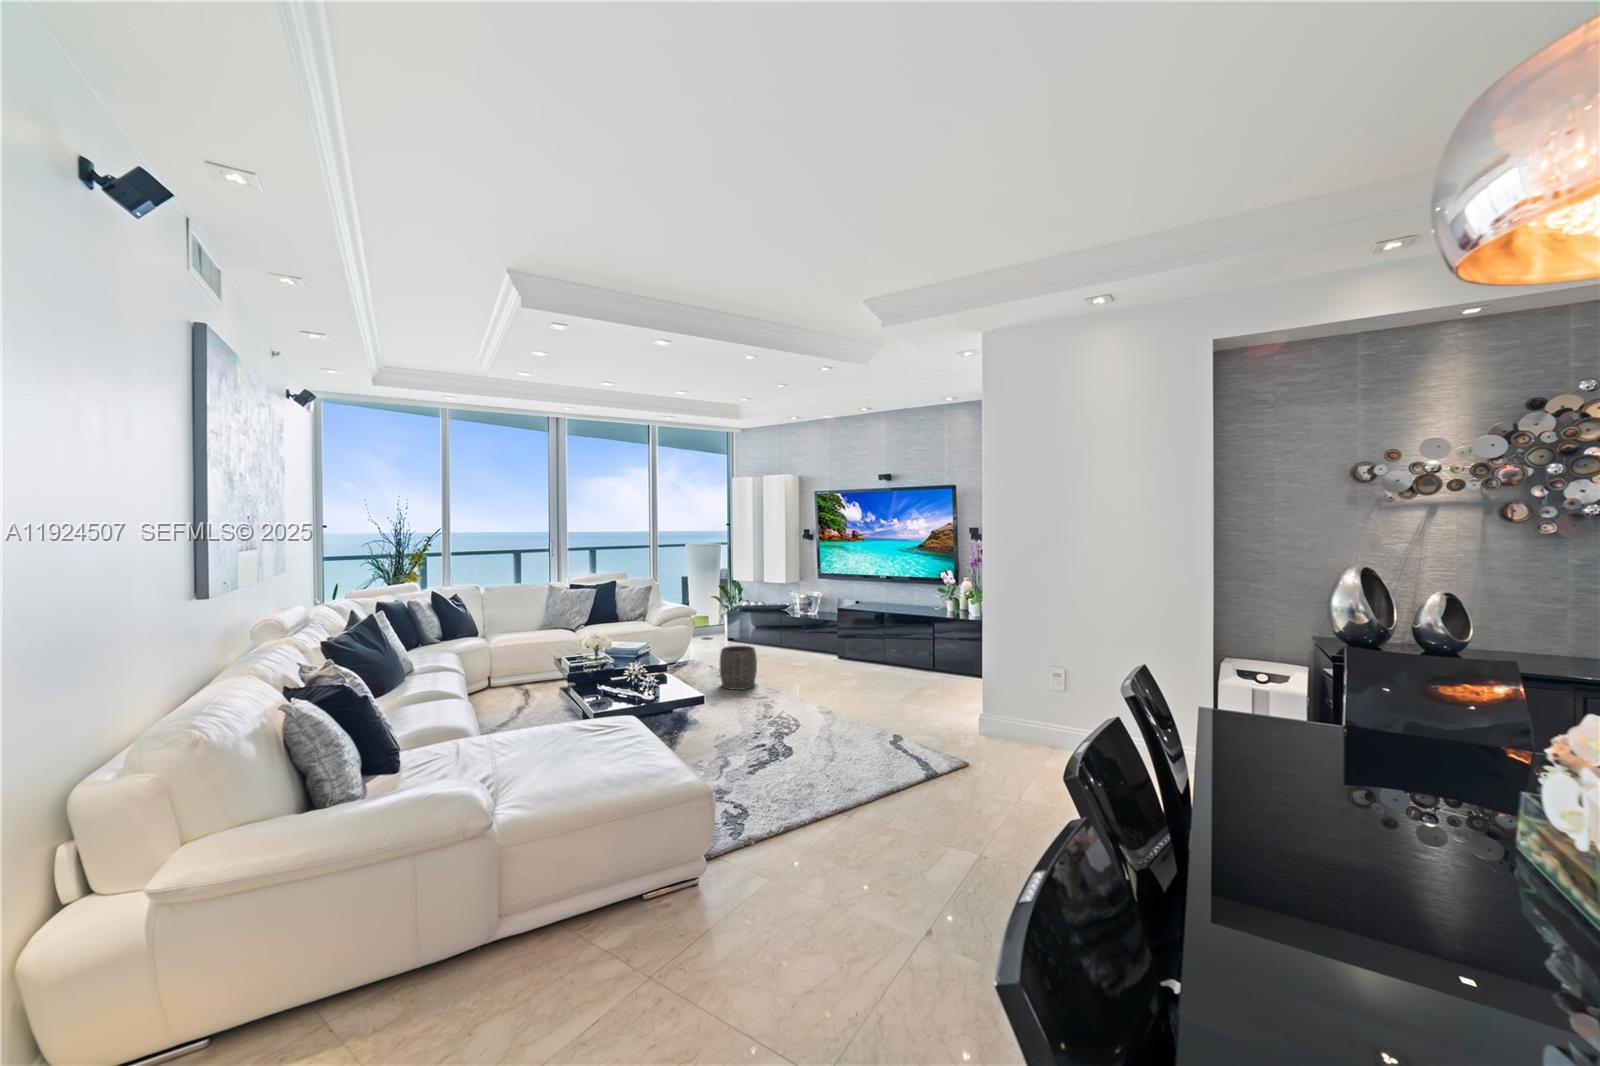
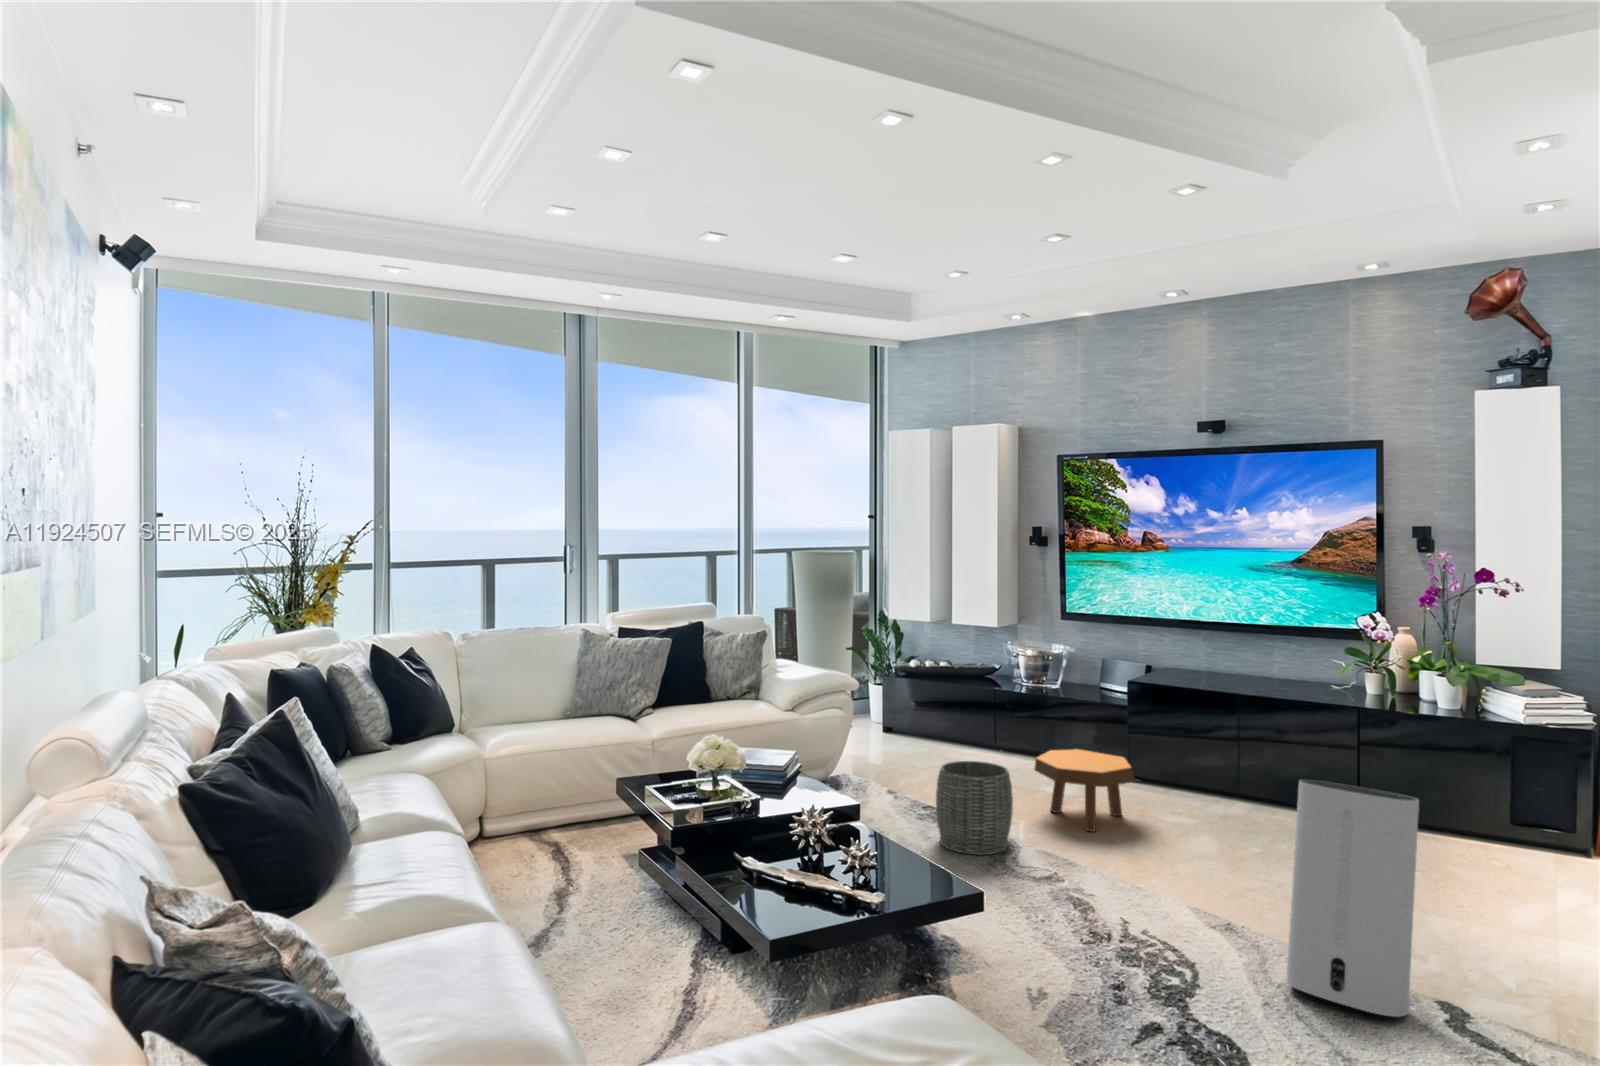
air purifier: none [836,640,888,738] -> present [1287,780,1419,1017]
footstool: none [778,641,826,680] -> present [1034,749,1135,832]

